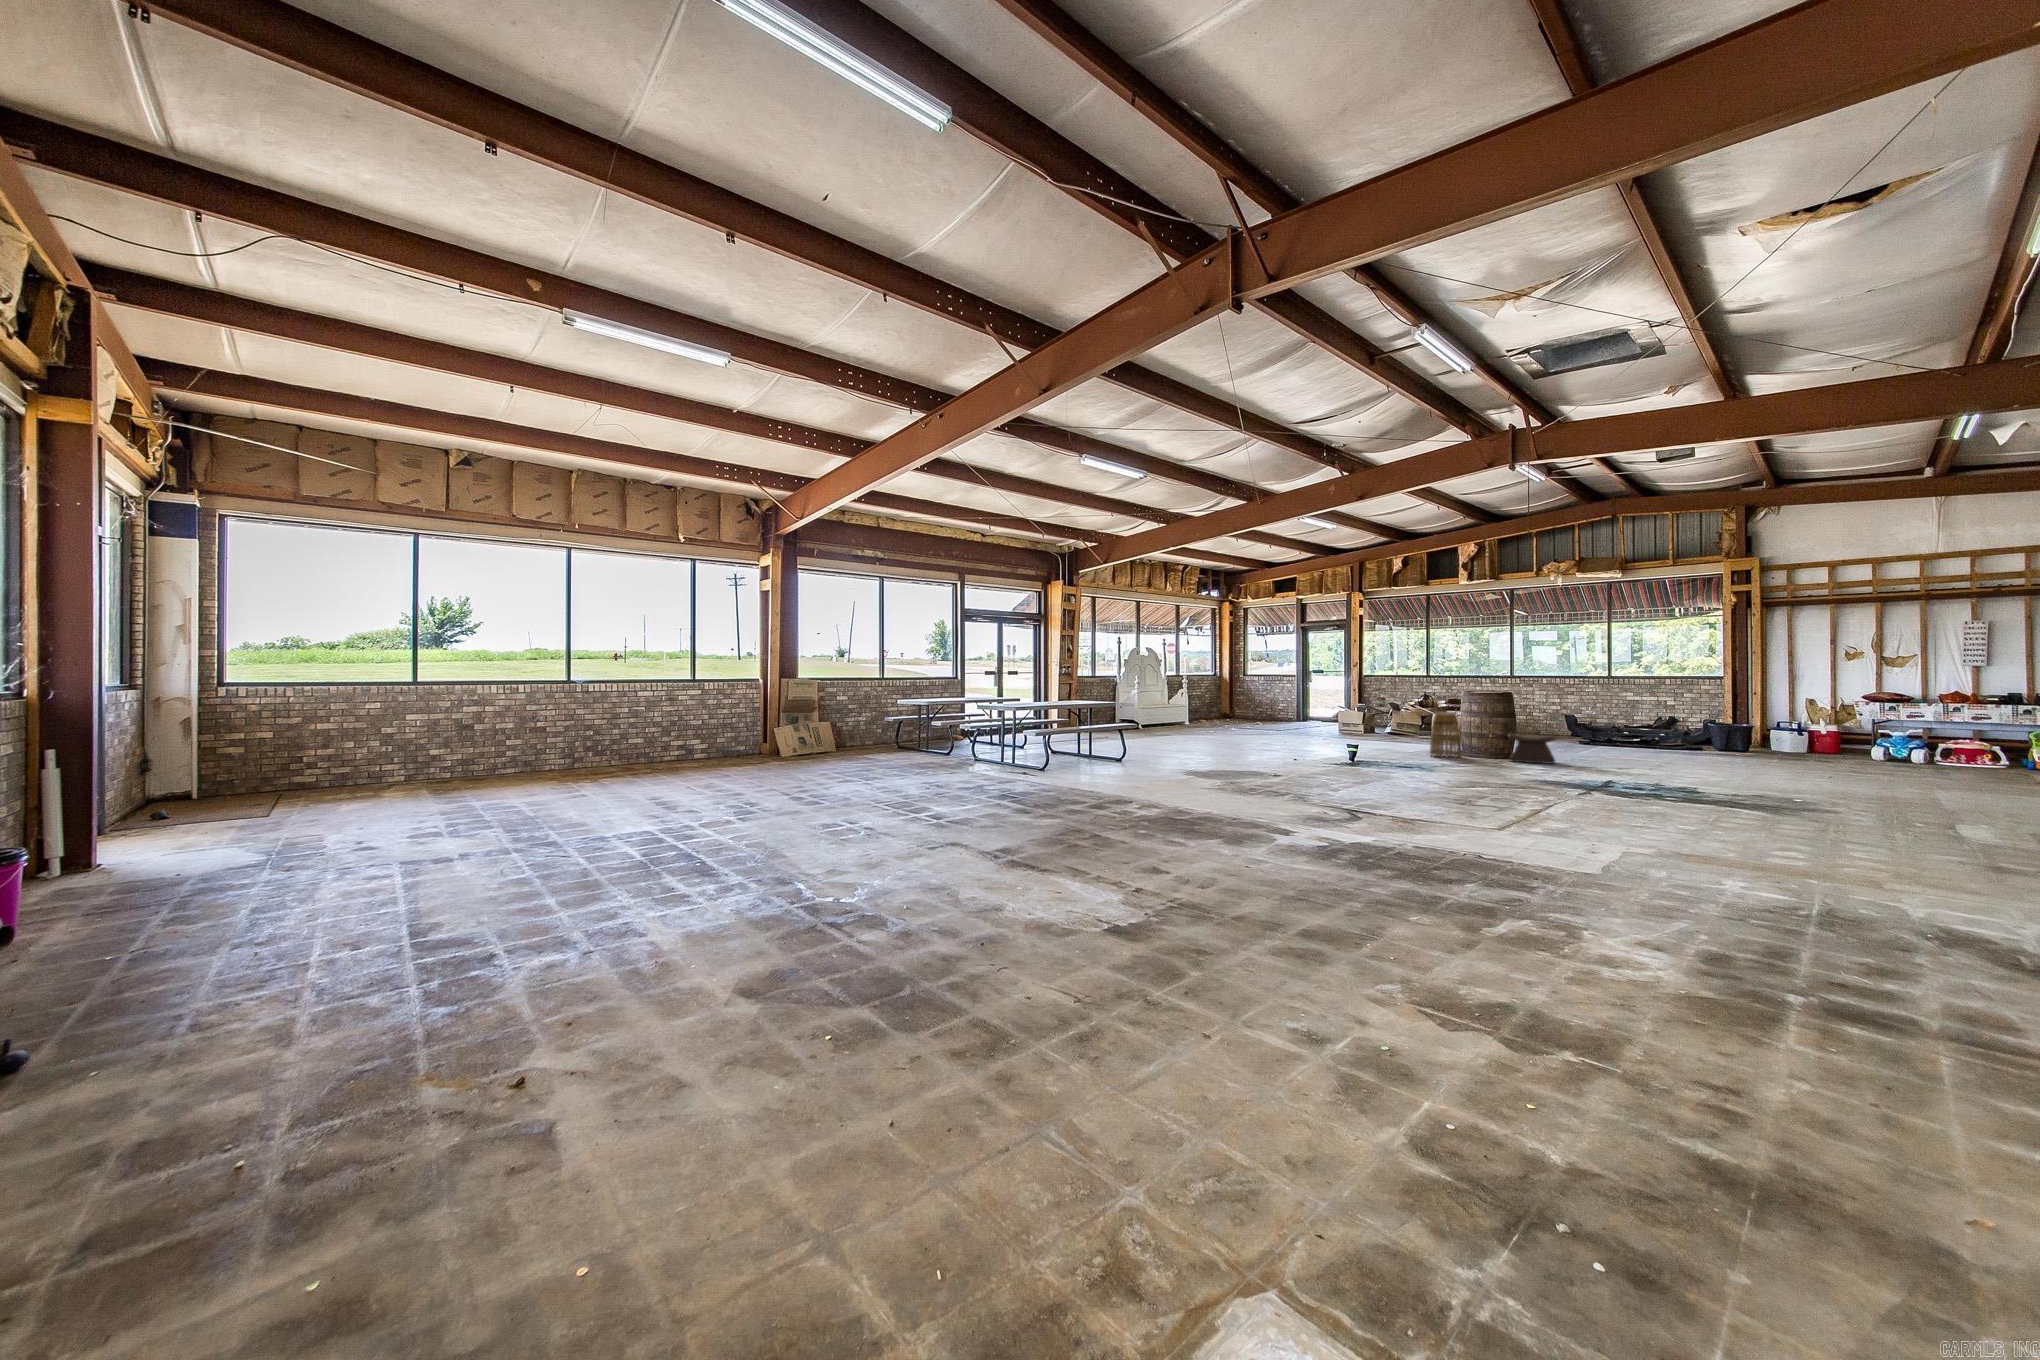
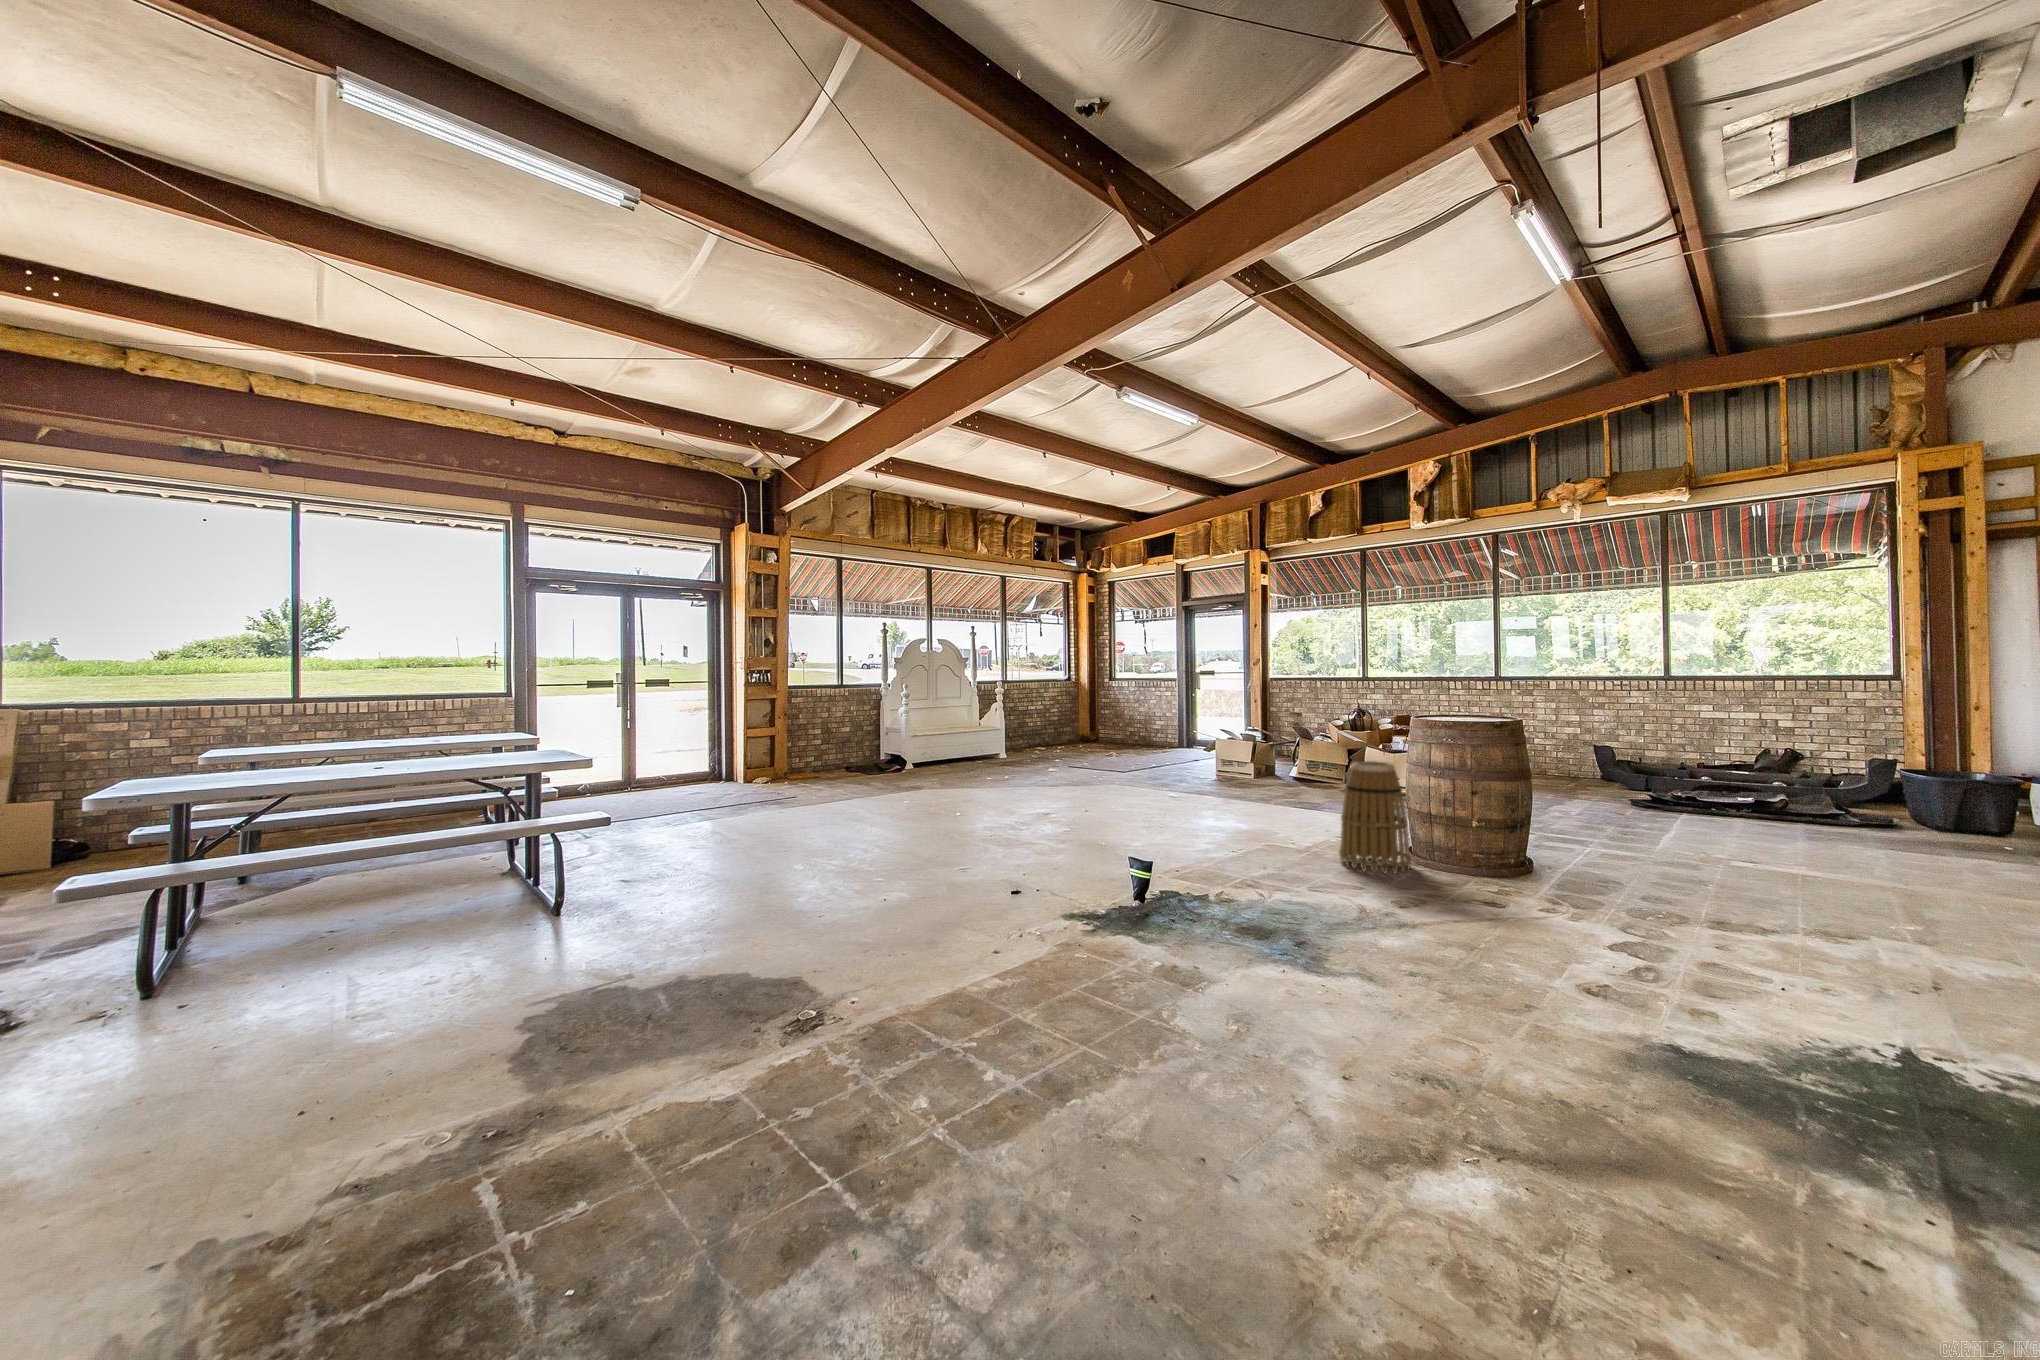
stool: present [1509,734,1556,764] -> none [1516,817,1641,904]

